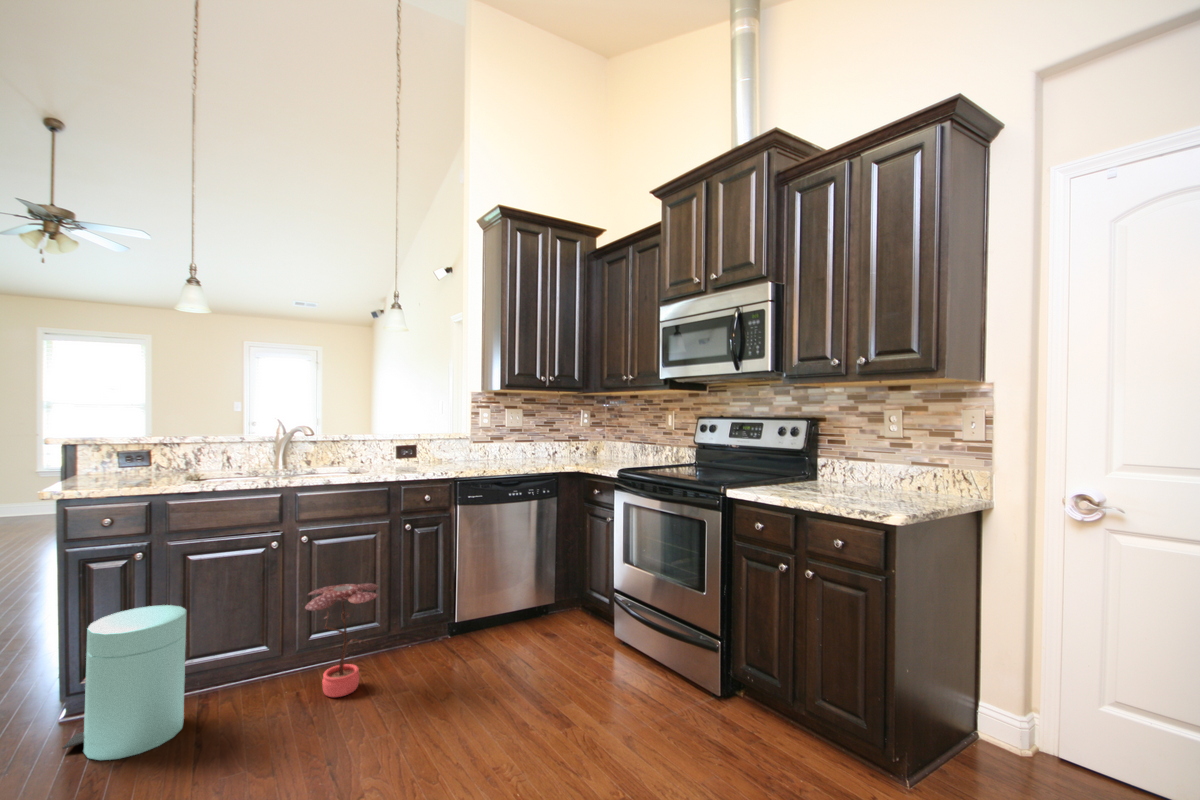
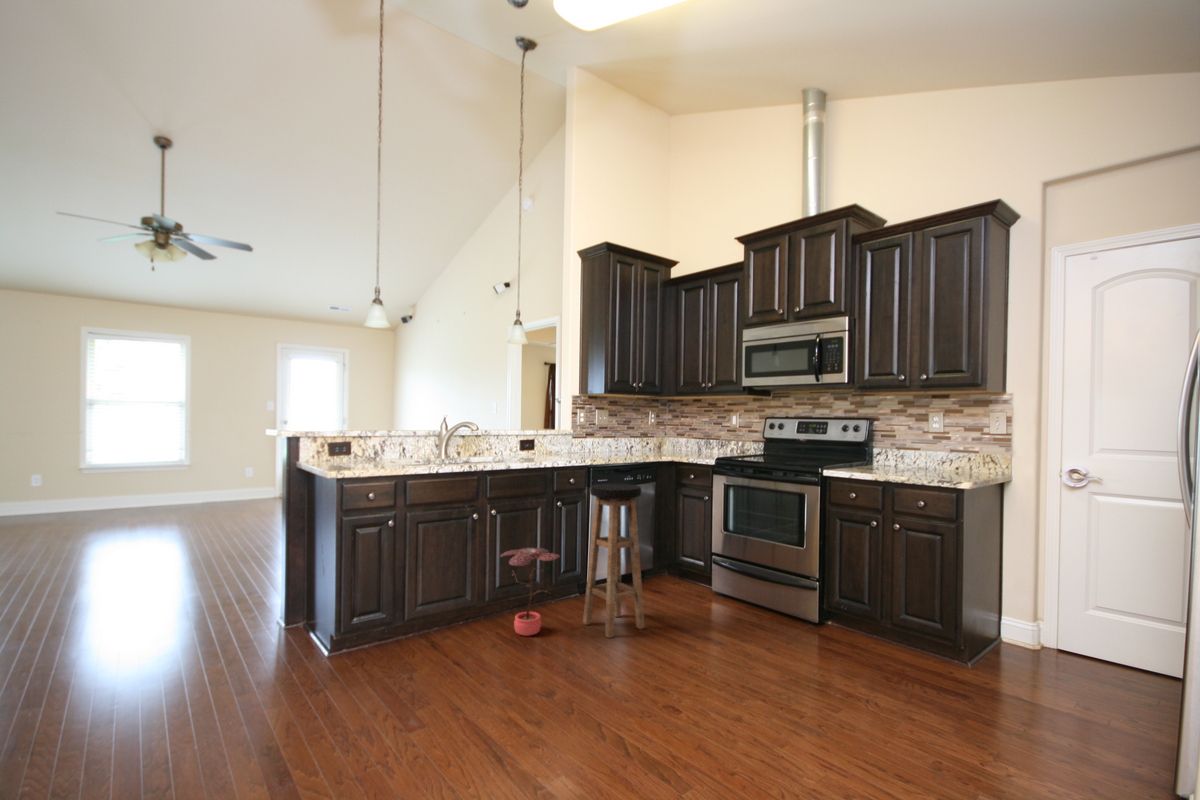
bar stool: none [420,503,491,706] -> present [583,484,645,638]
trash can: present [63,605,186,760] -> none [352,563,432,679]

